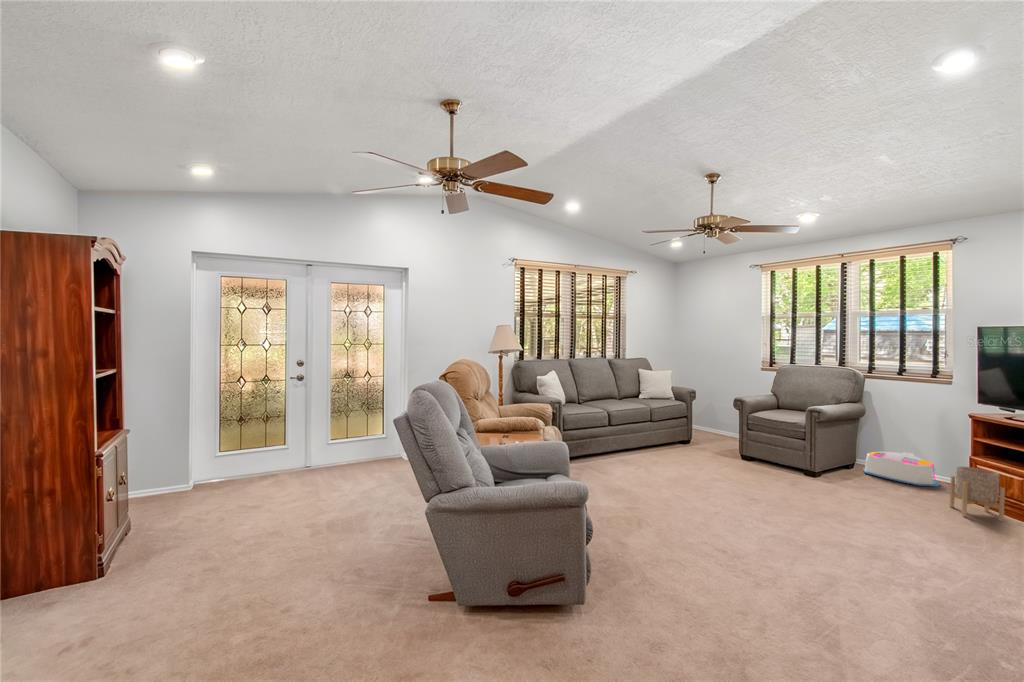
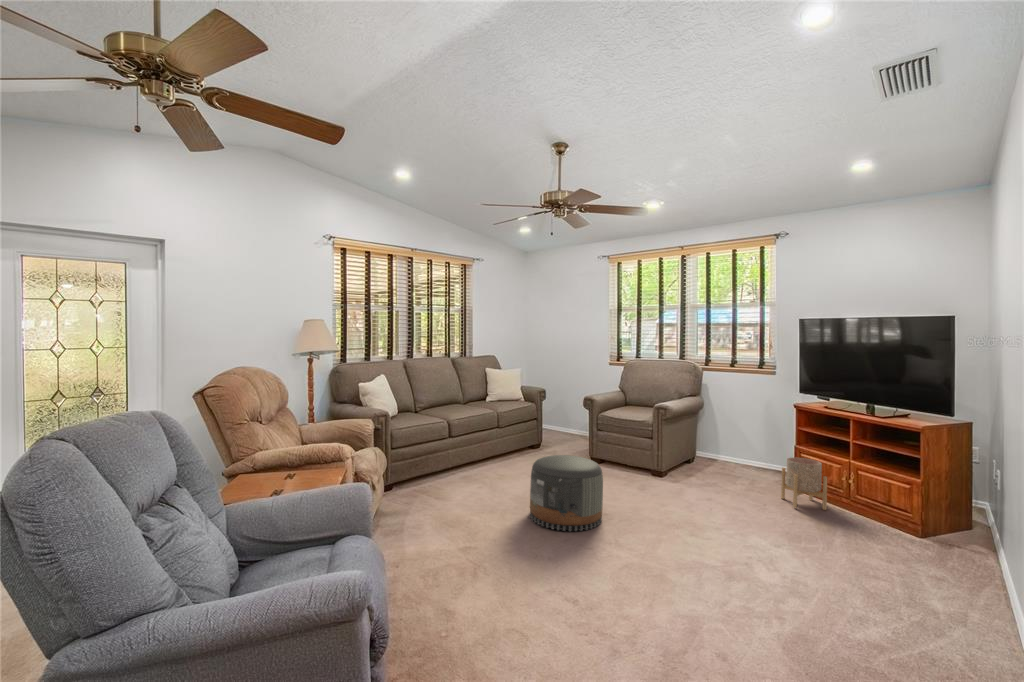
pouf: none [682,444,750,508] -> present [530,455,603,531]
storage bin: present [863,452,940,486] -> none [703,443,768,477]

